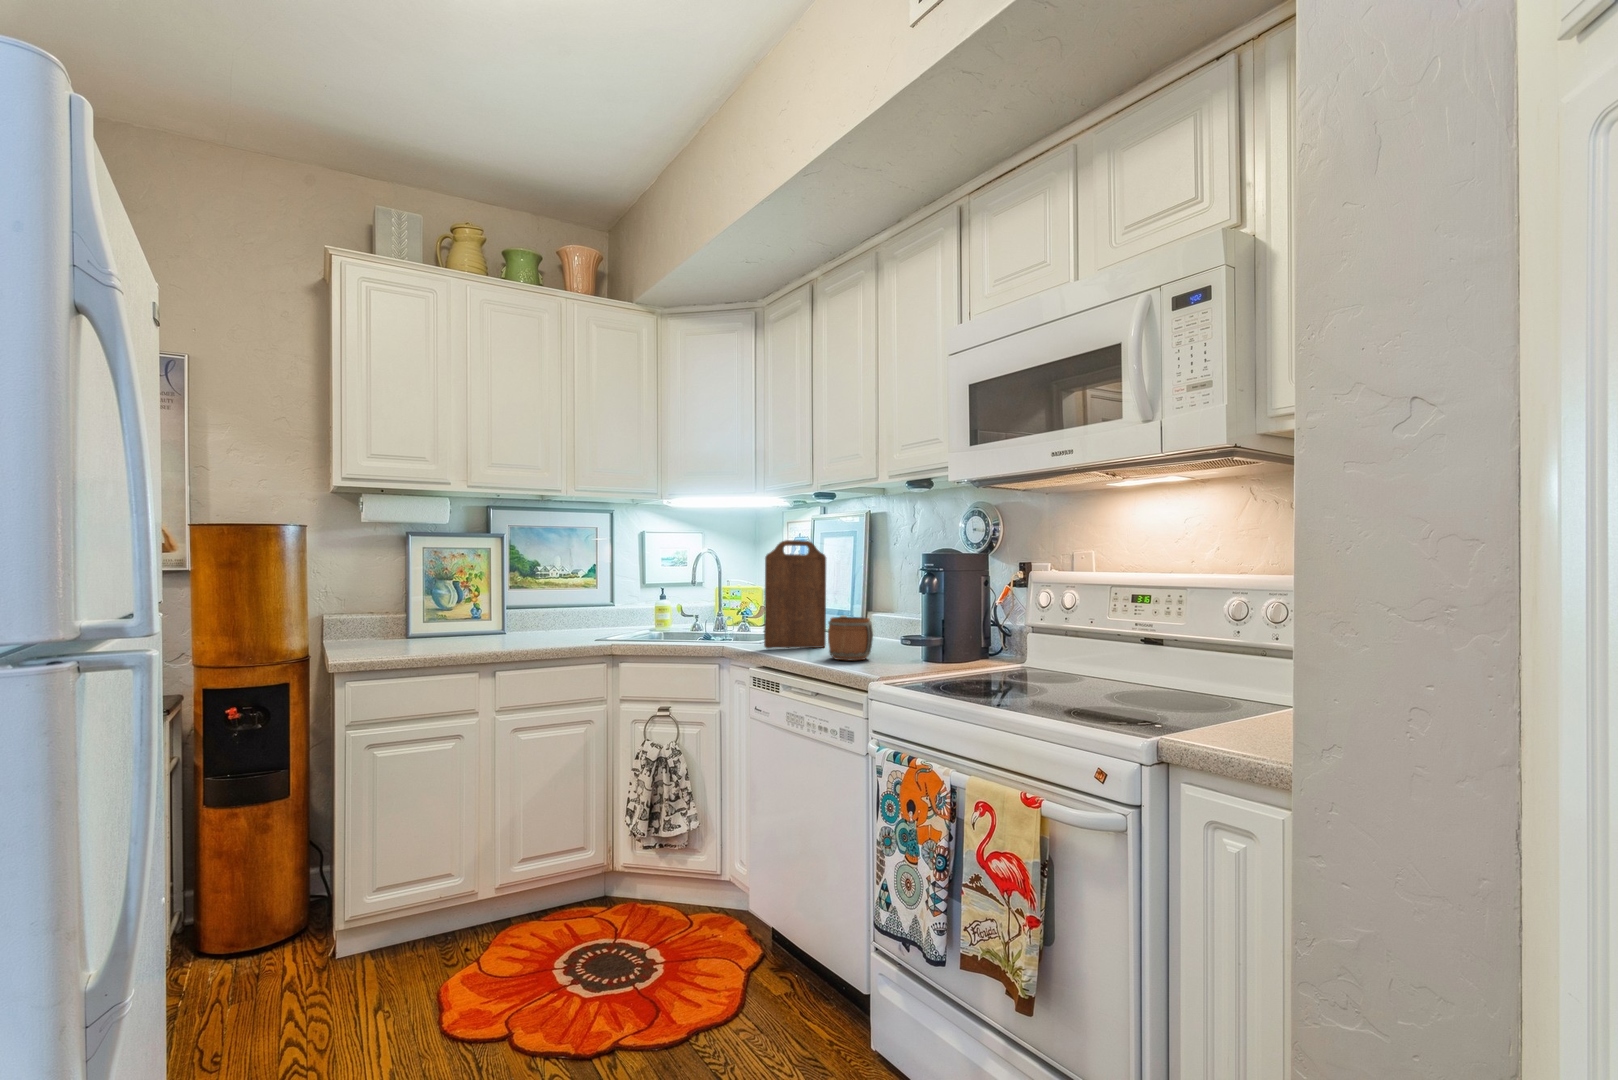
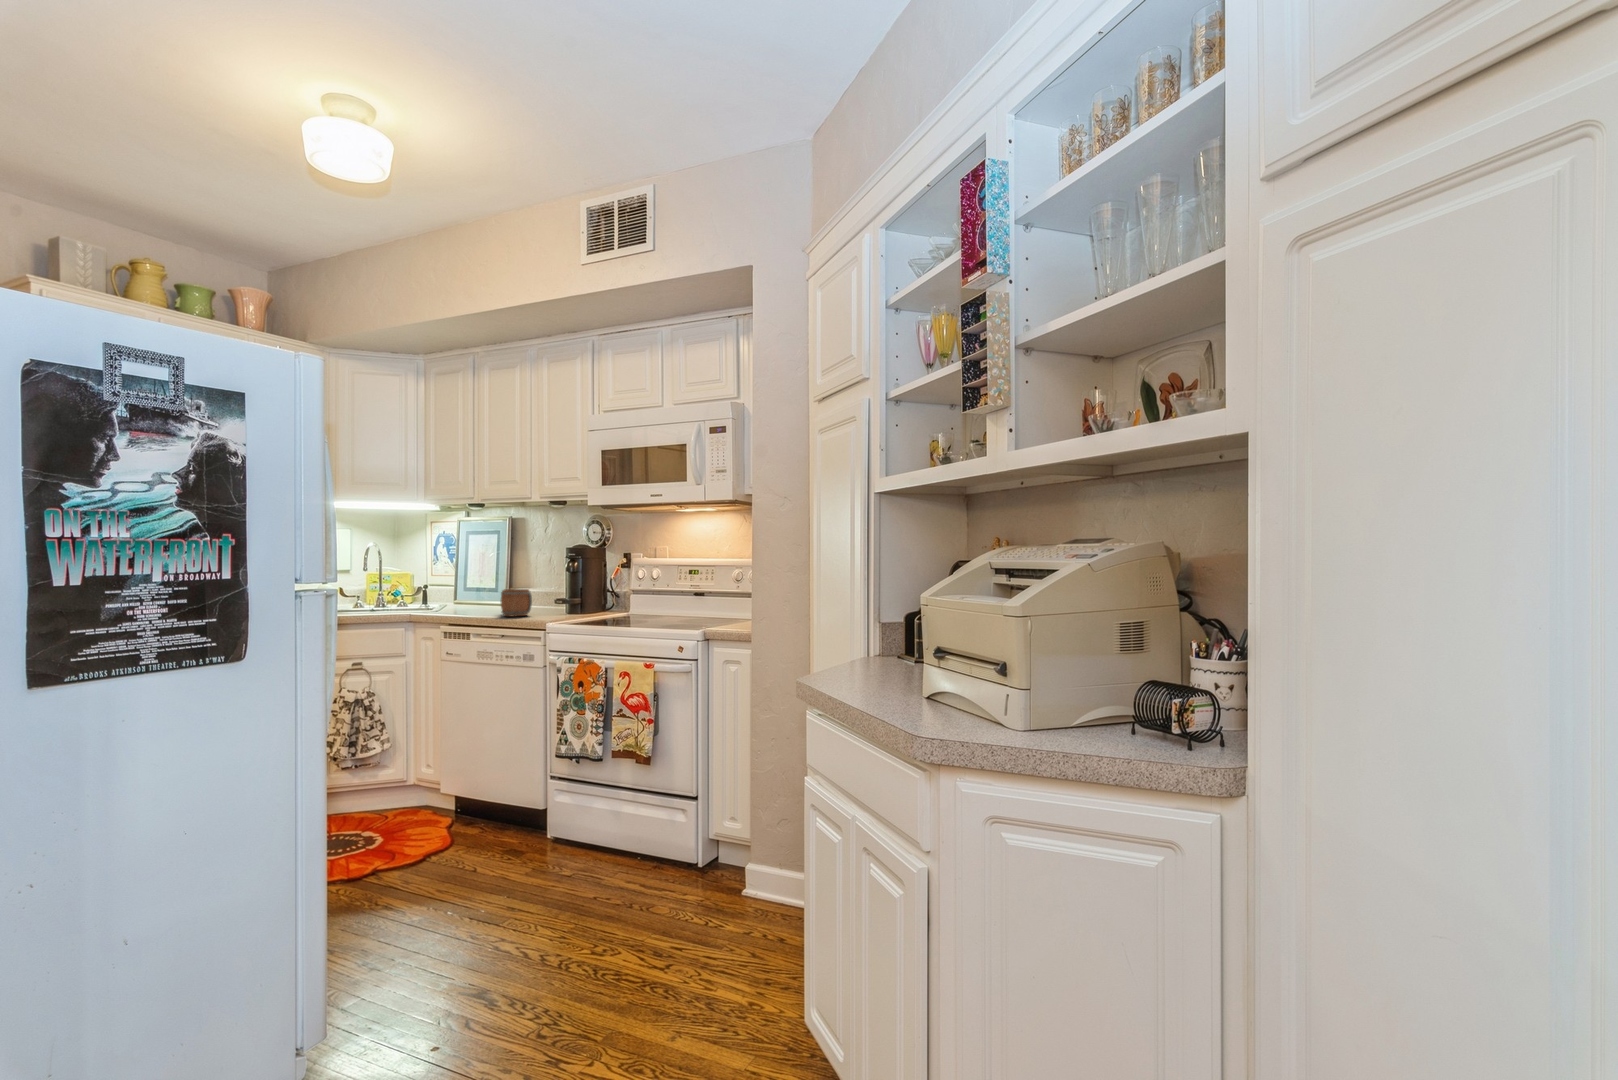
cutting board: present [764,540,826,649] -> none [444,539,489,614]

